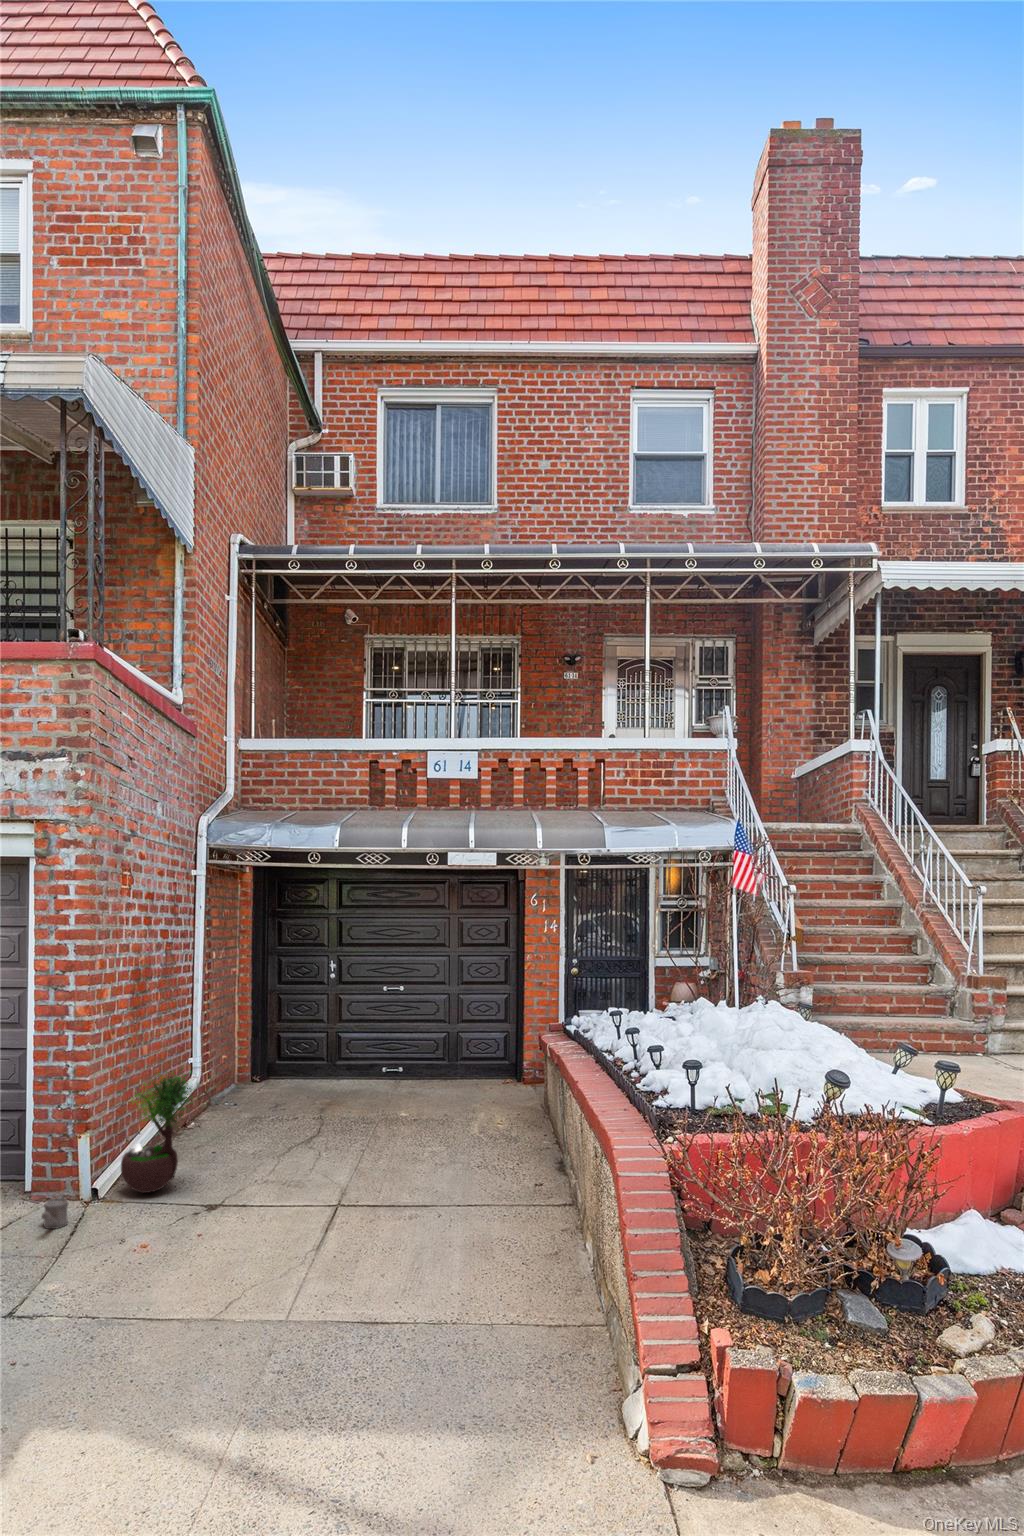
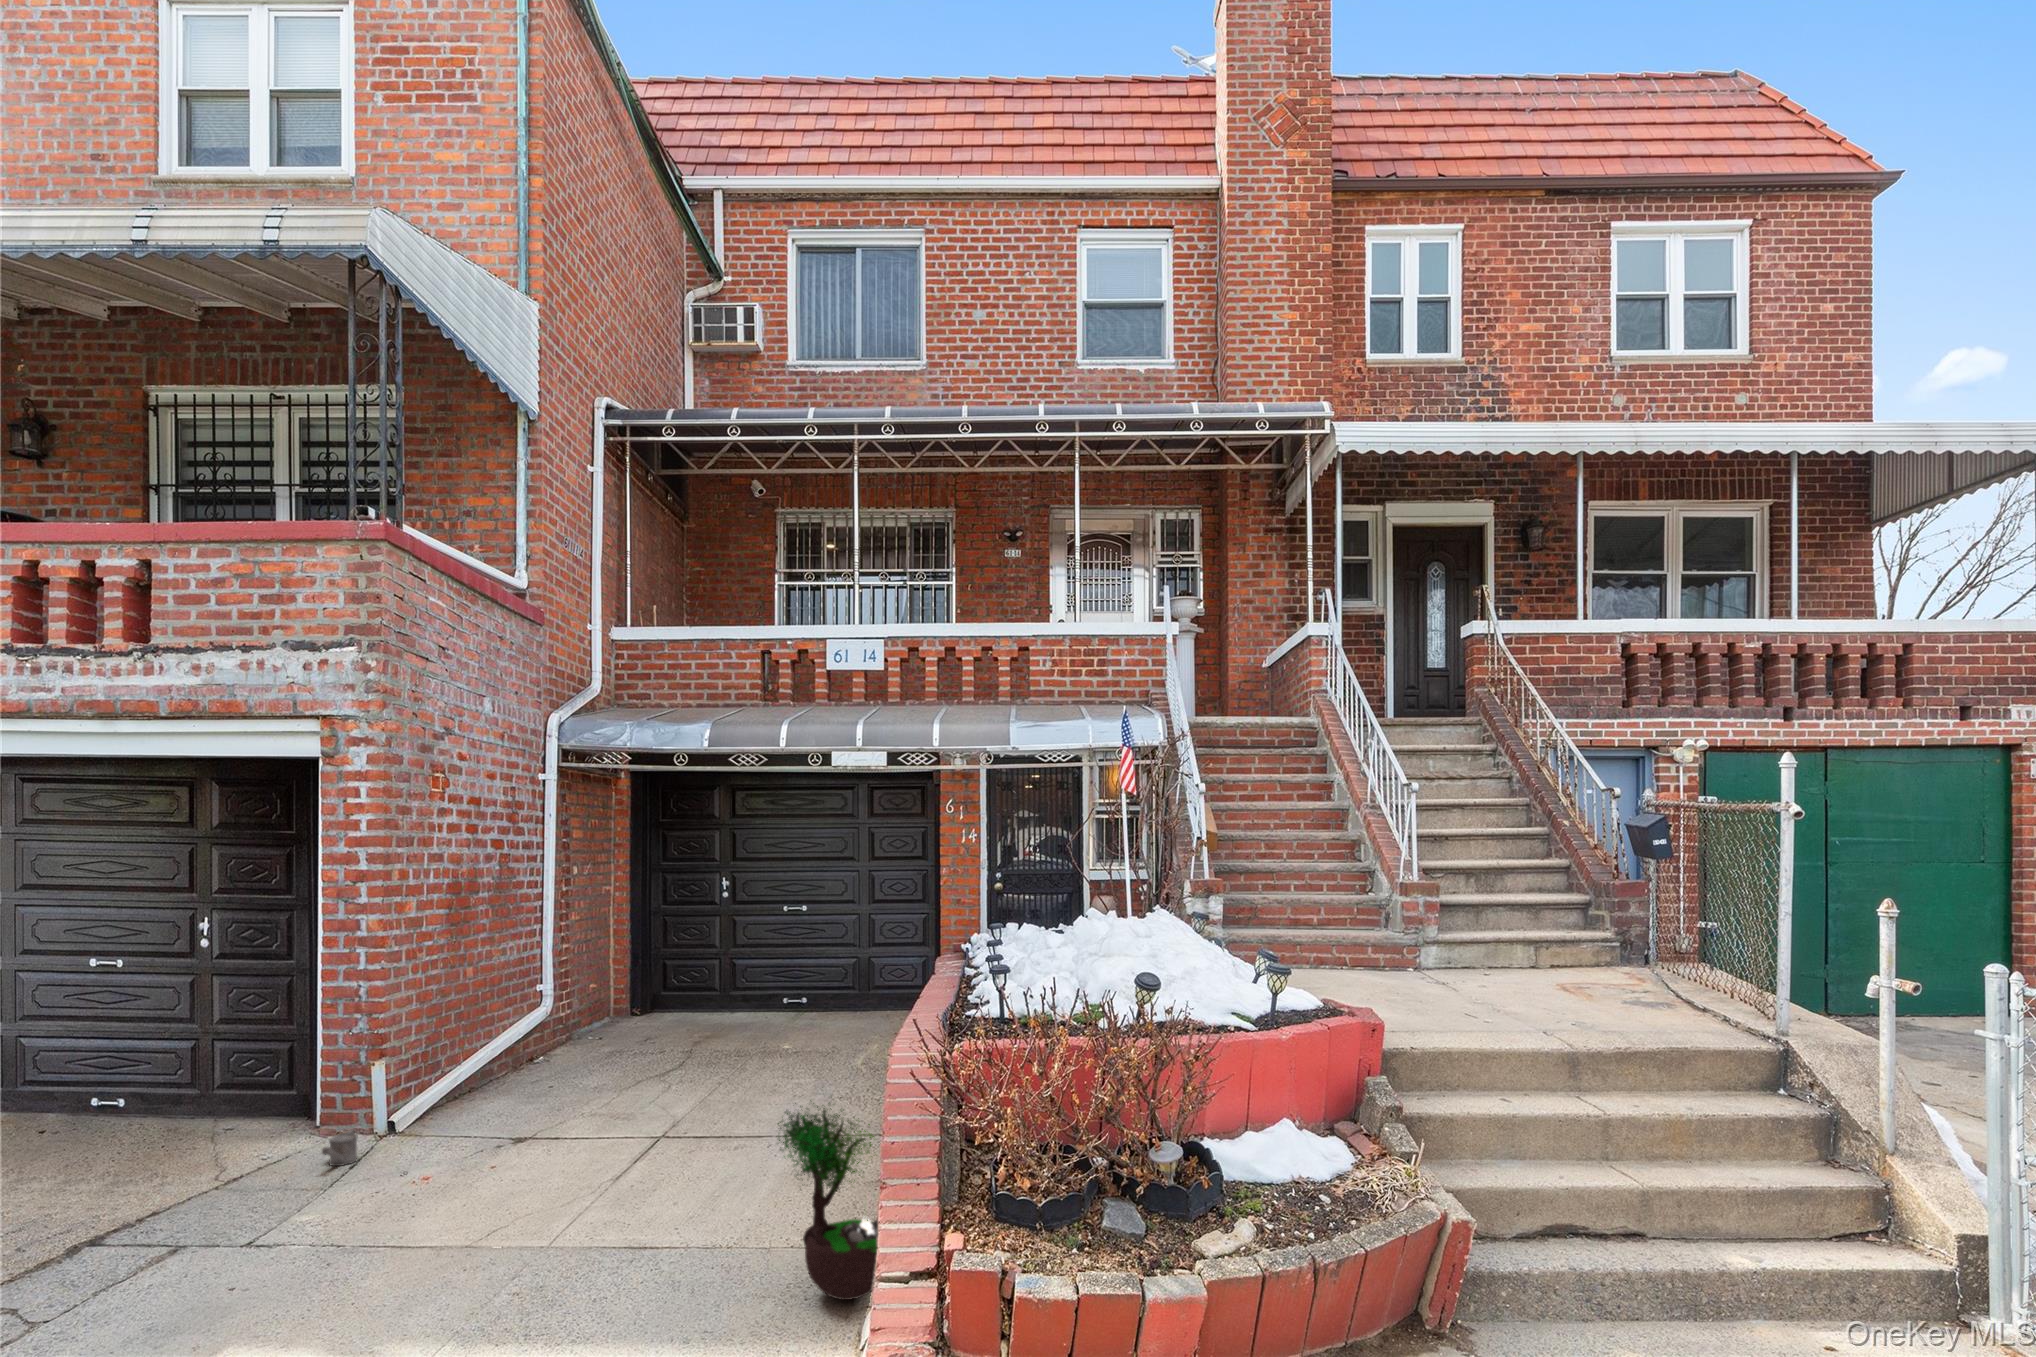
potted tree: present [121,1072,192,1193] -> present [778,1100,880,1300]

